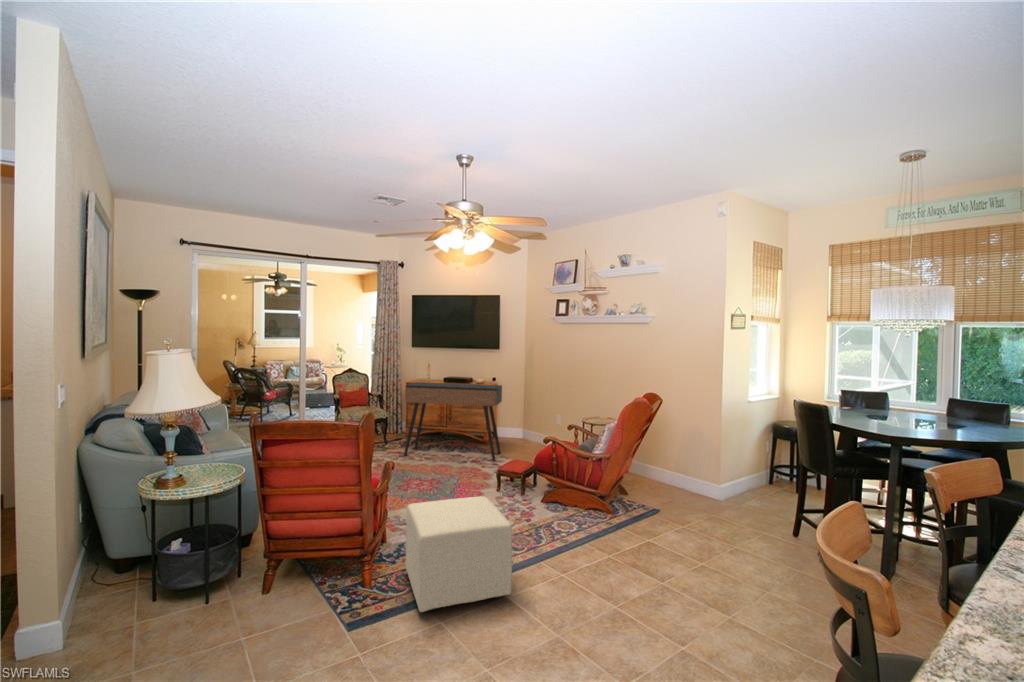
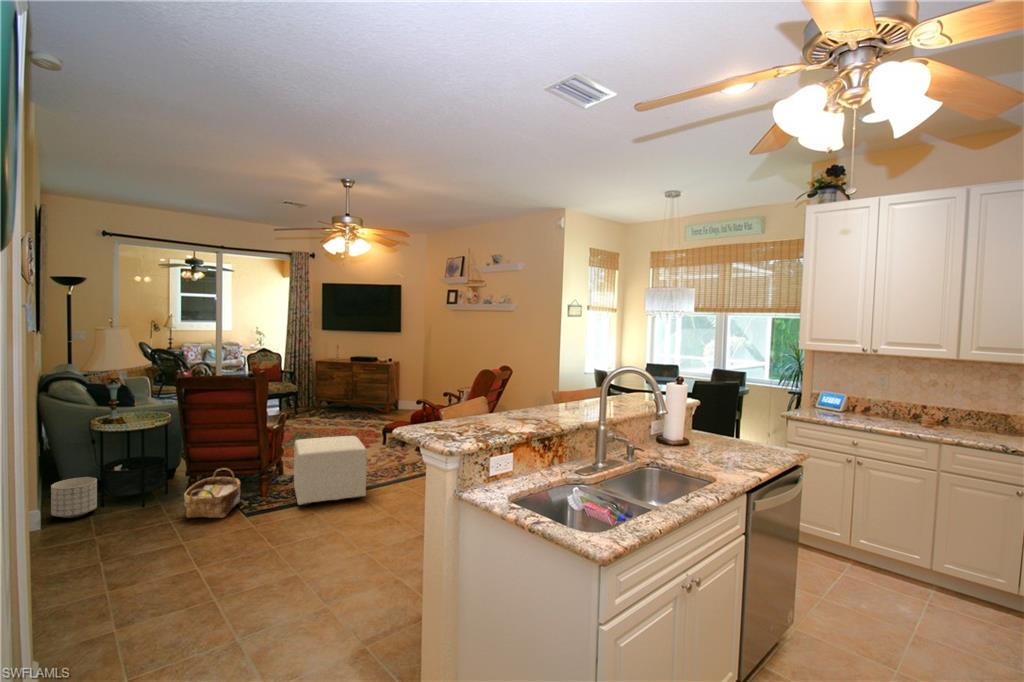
console table: present [404,382,502,461] -> none [311,360,399,426]
woven basket: none [259,550,338,636] -> present [184,468,241,518]
planter: none [77,563,143,630] -> present [51,477,97,518]

